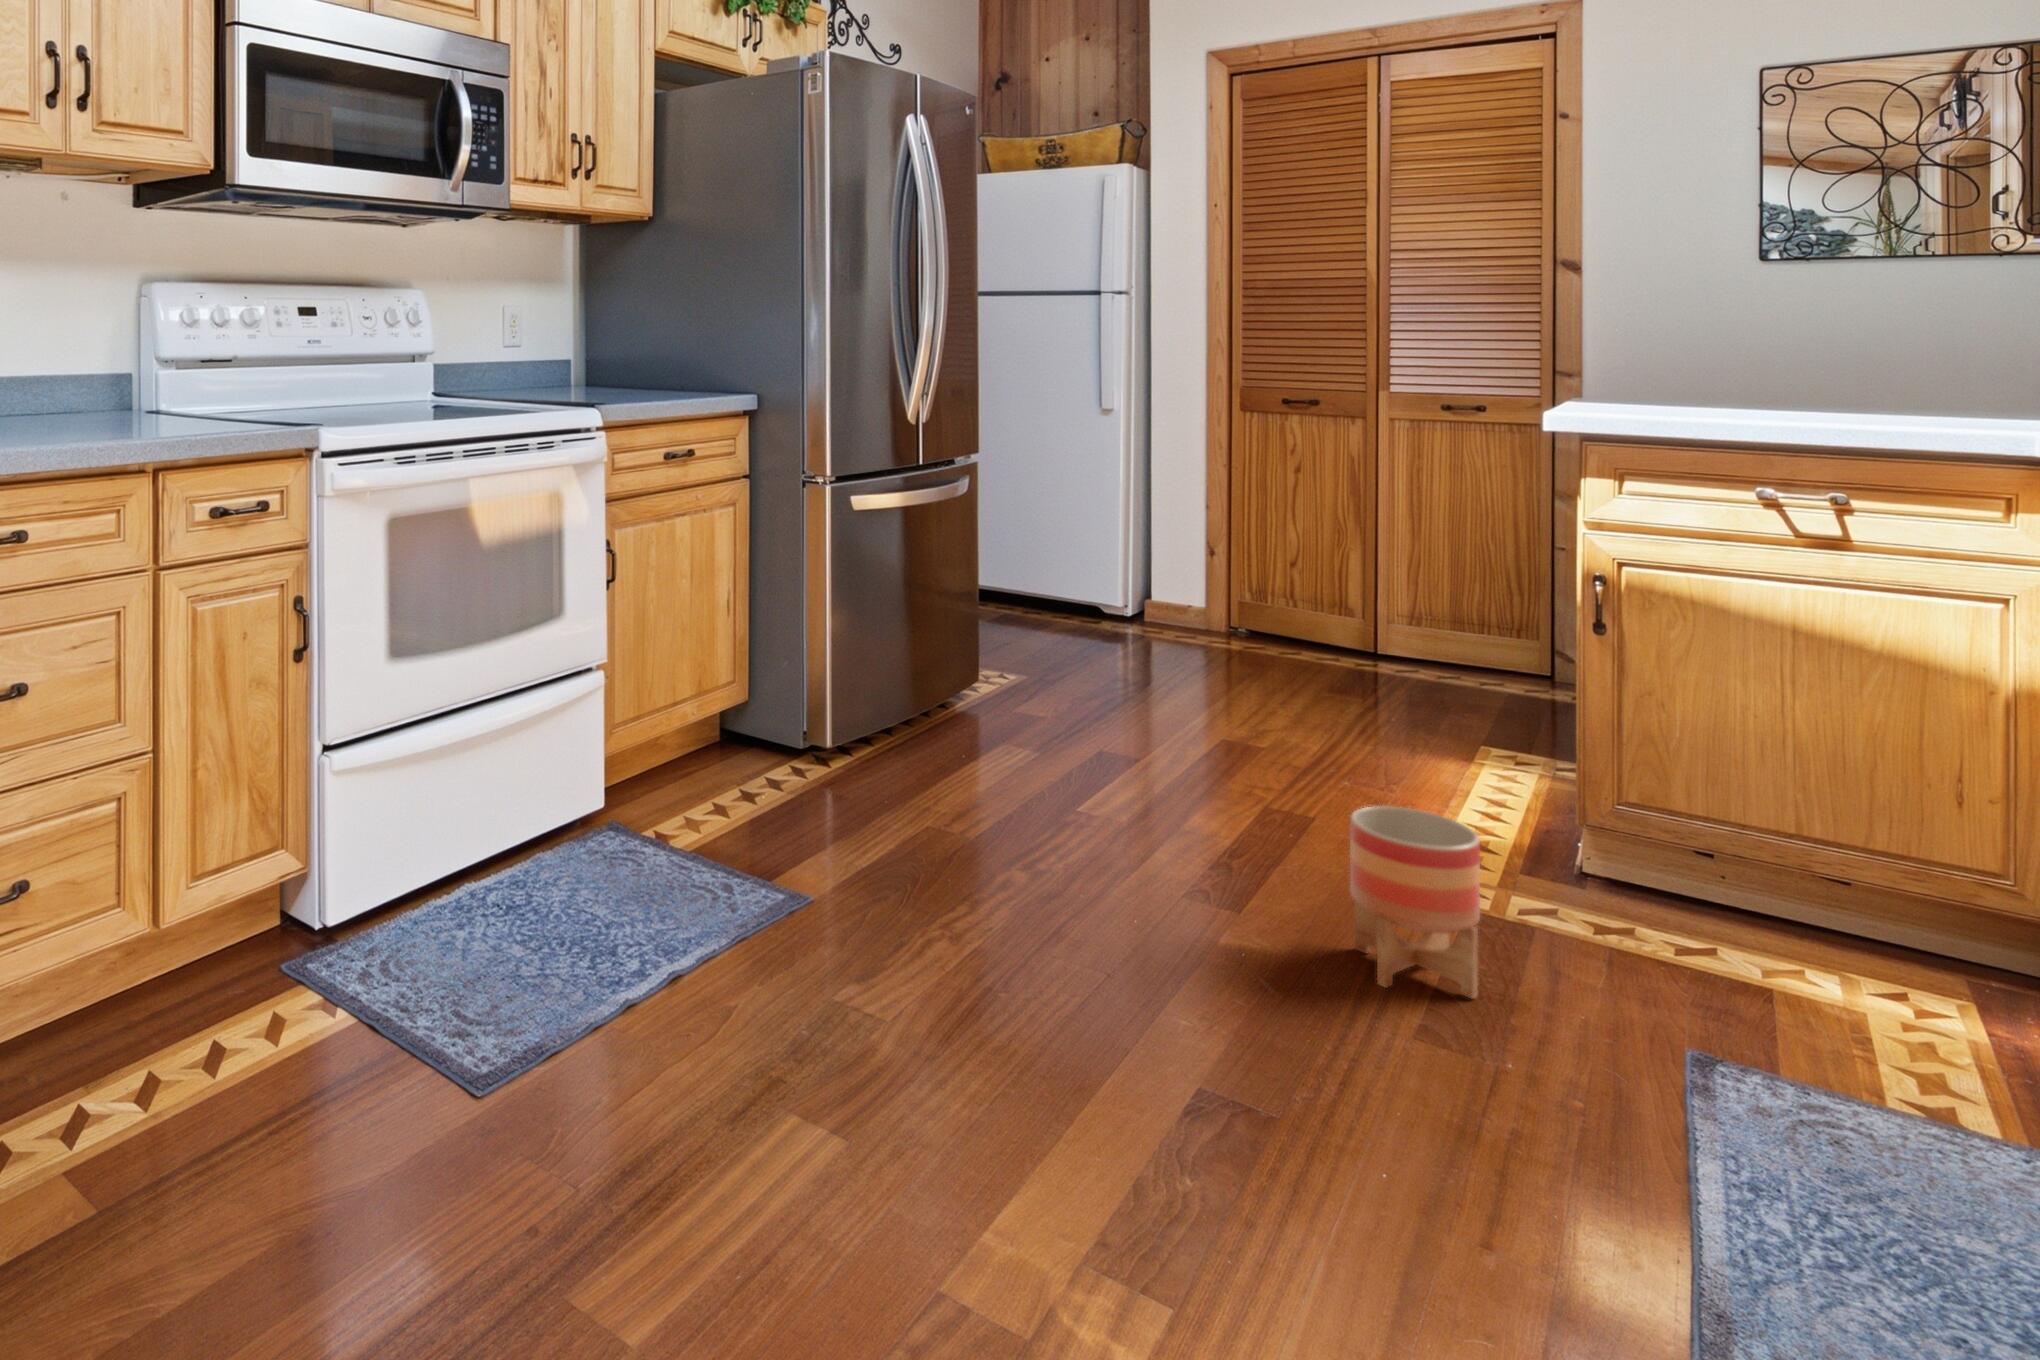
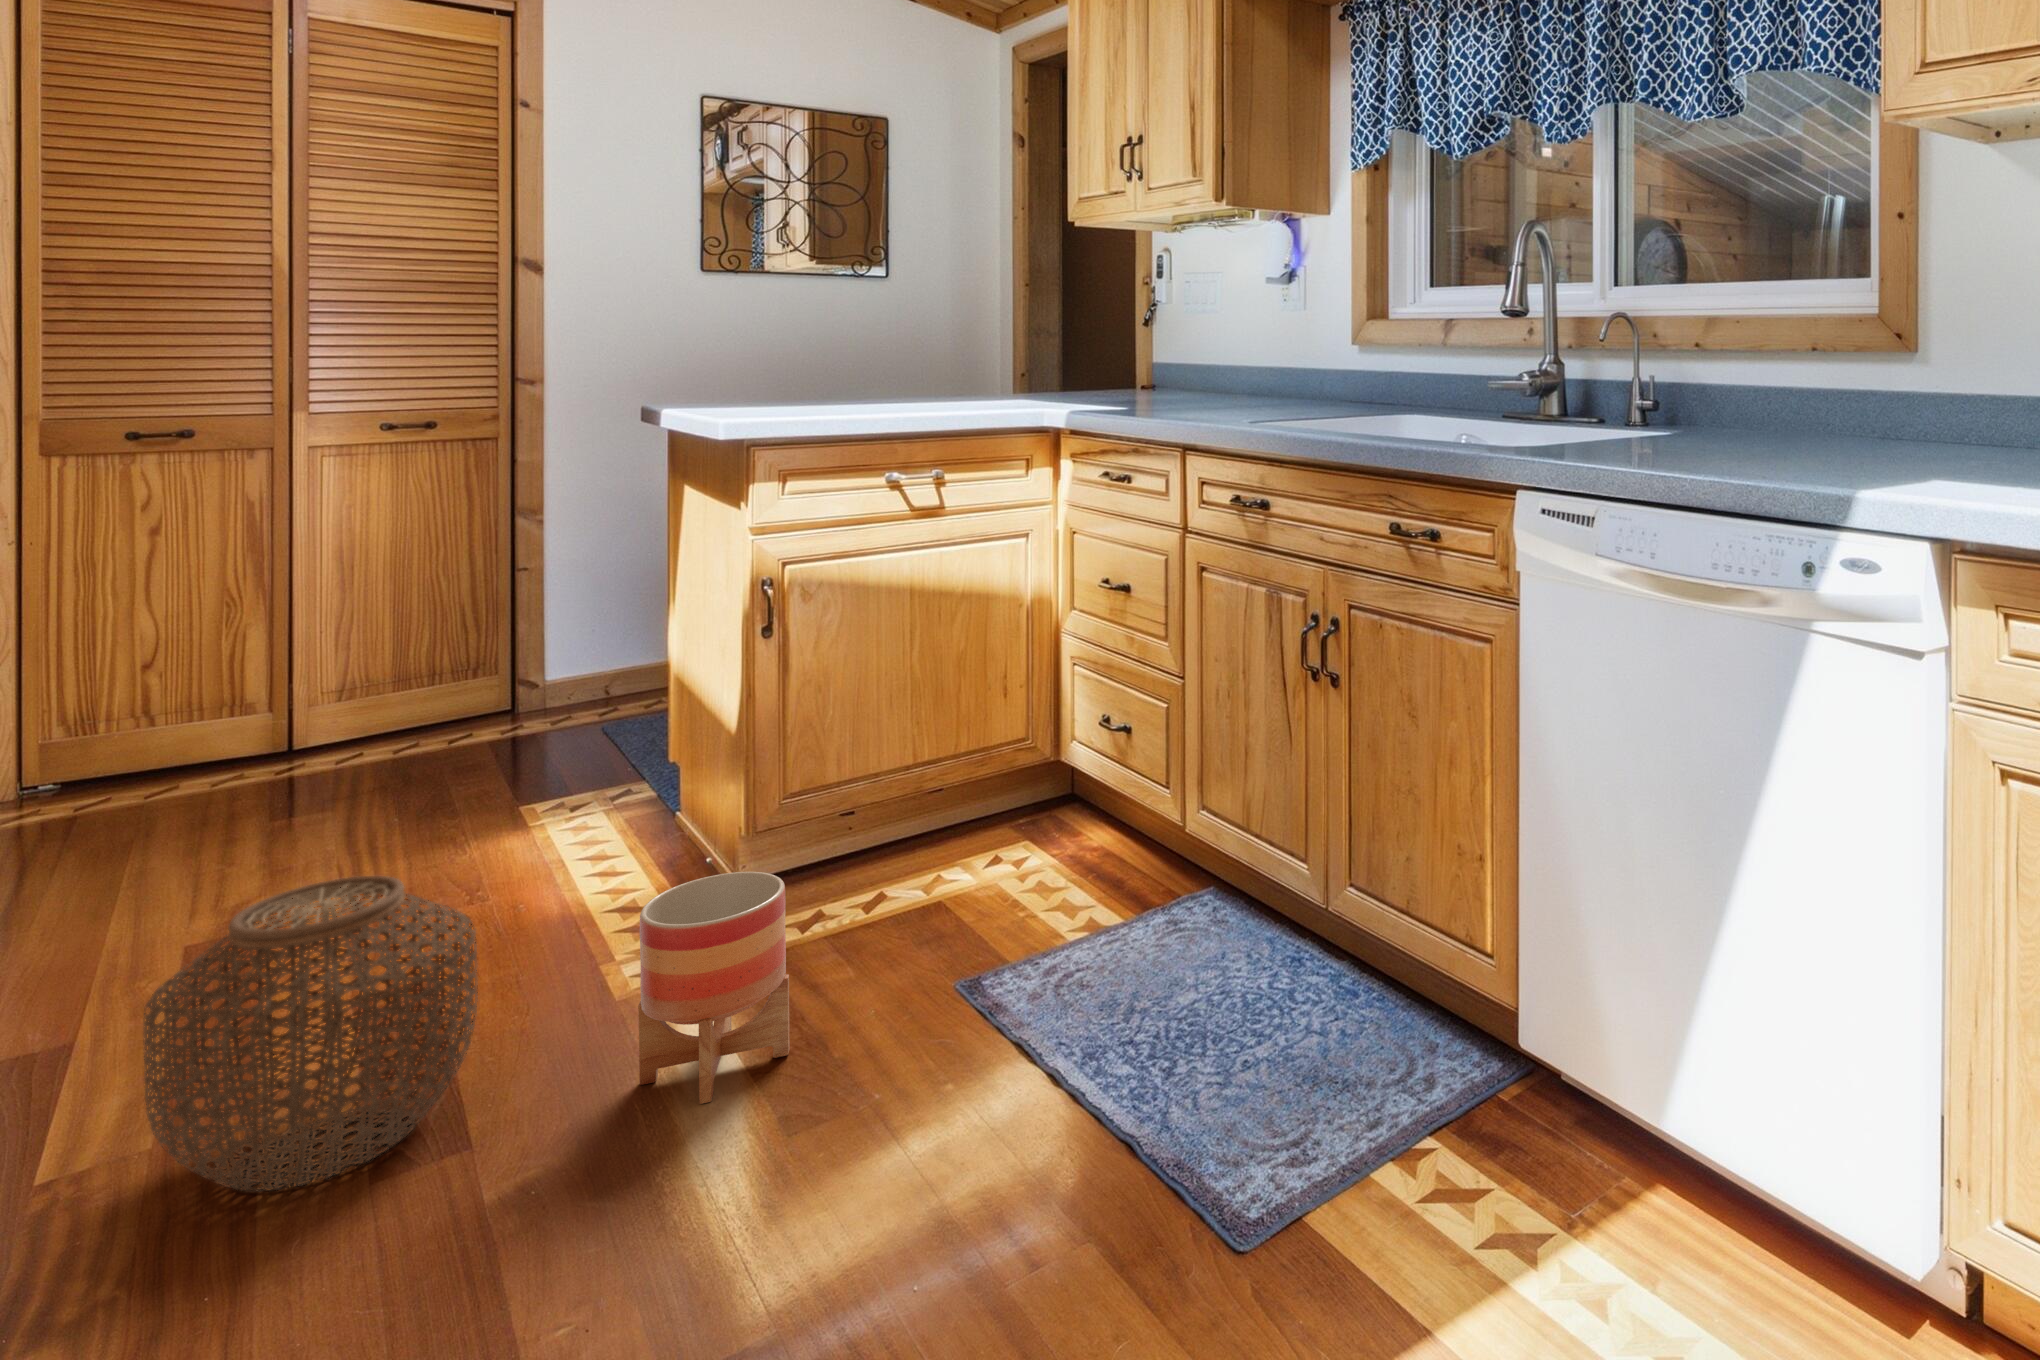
woven basket: none [1089,700,1266,892] -> present [144,876,478,1191]

